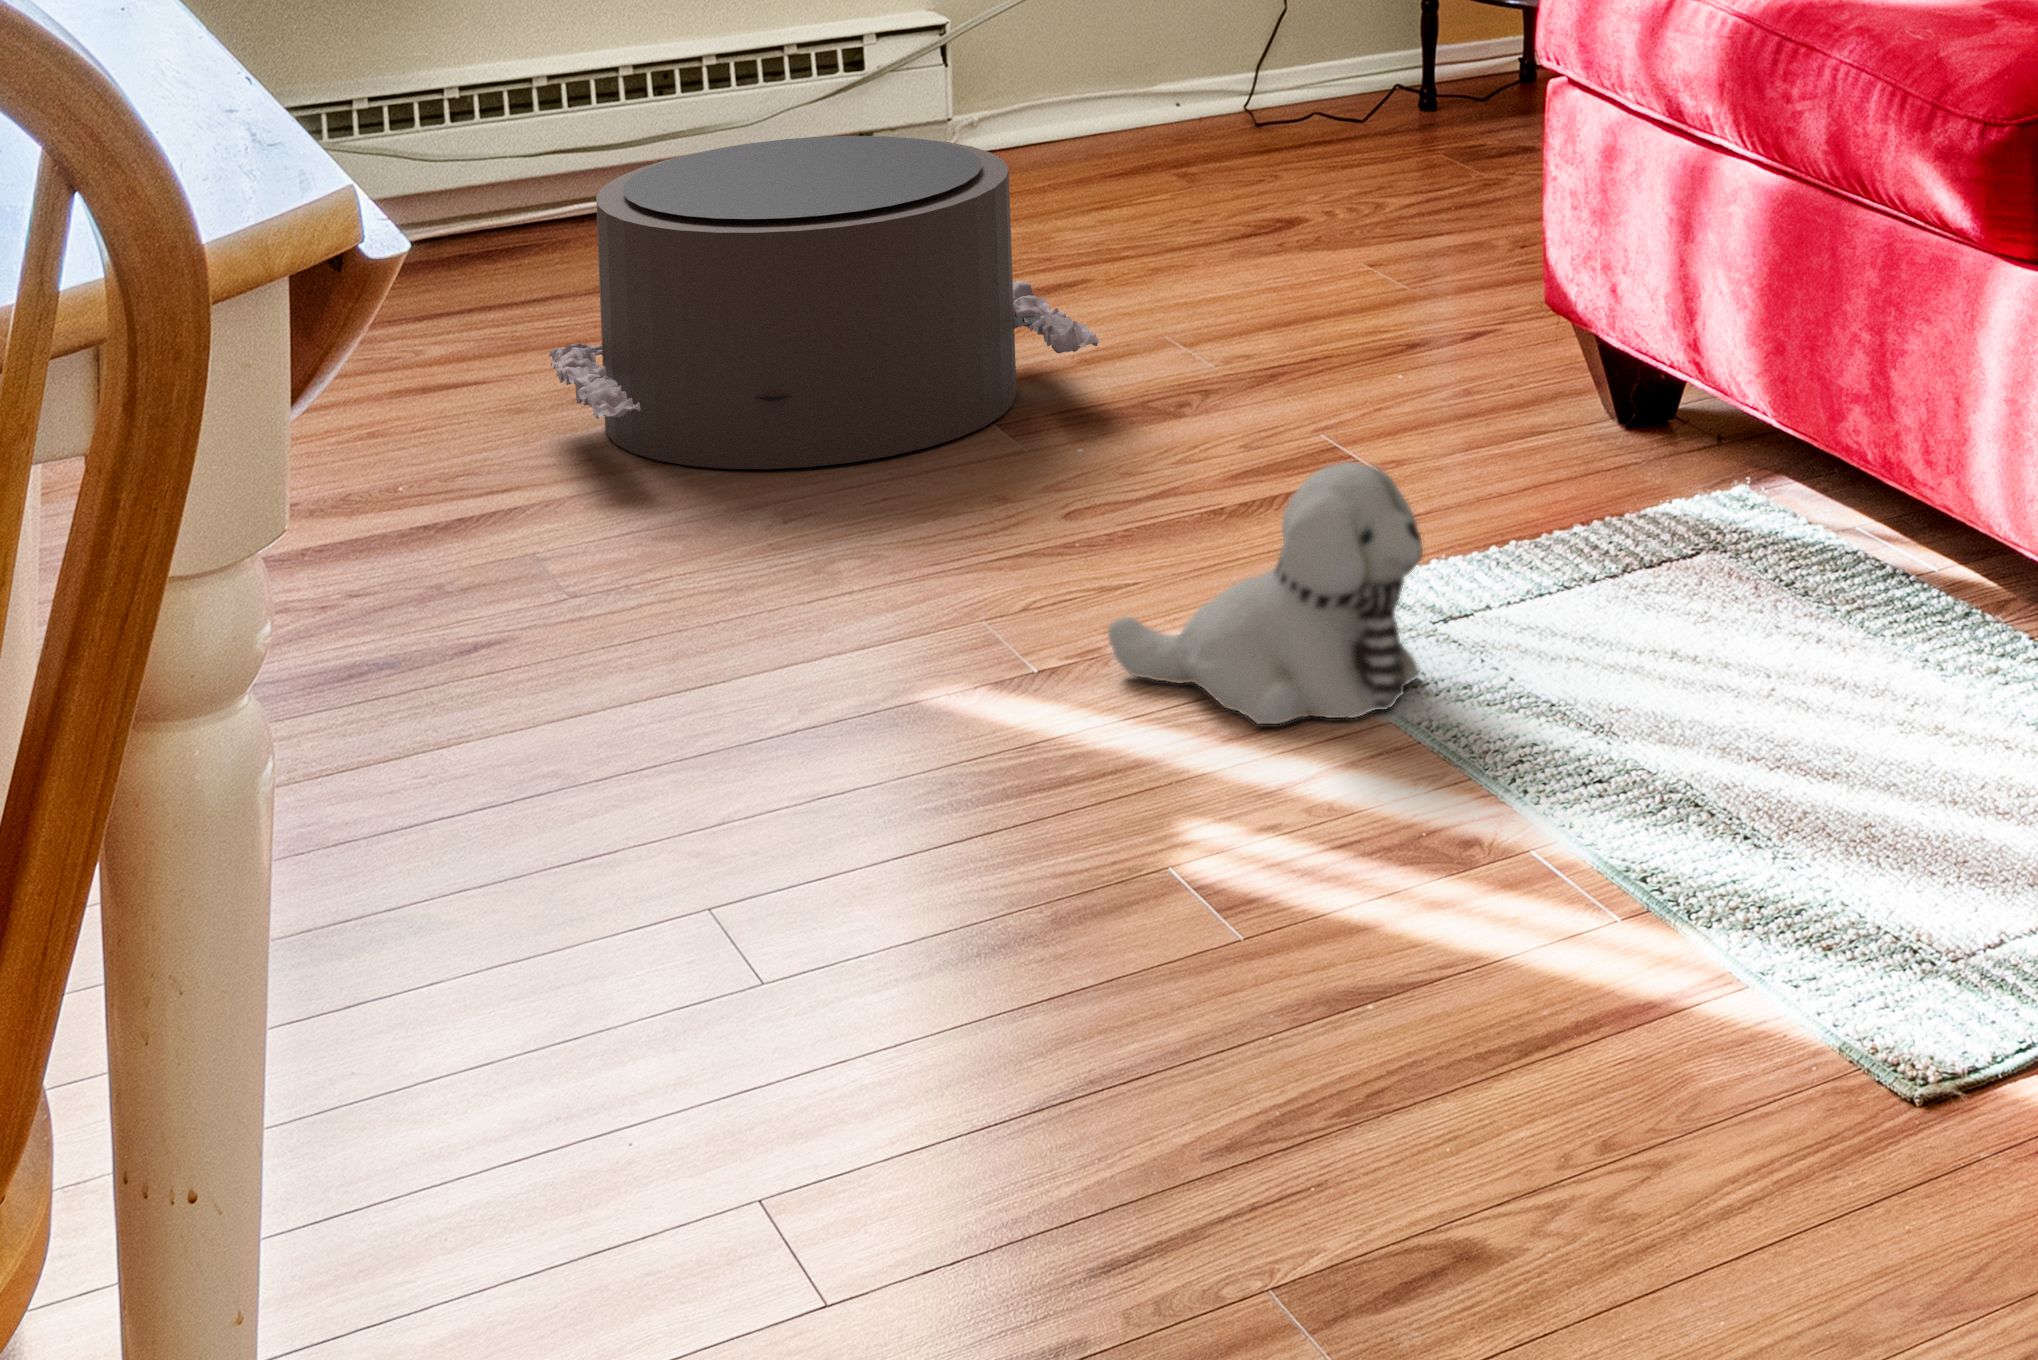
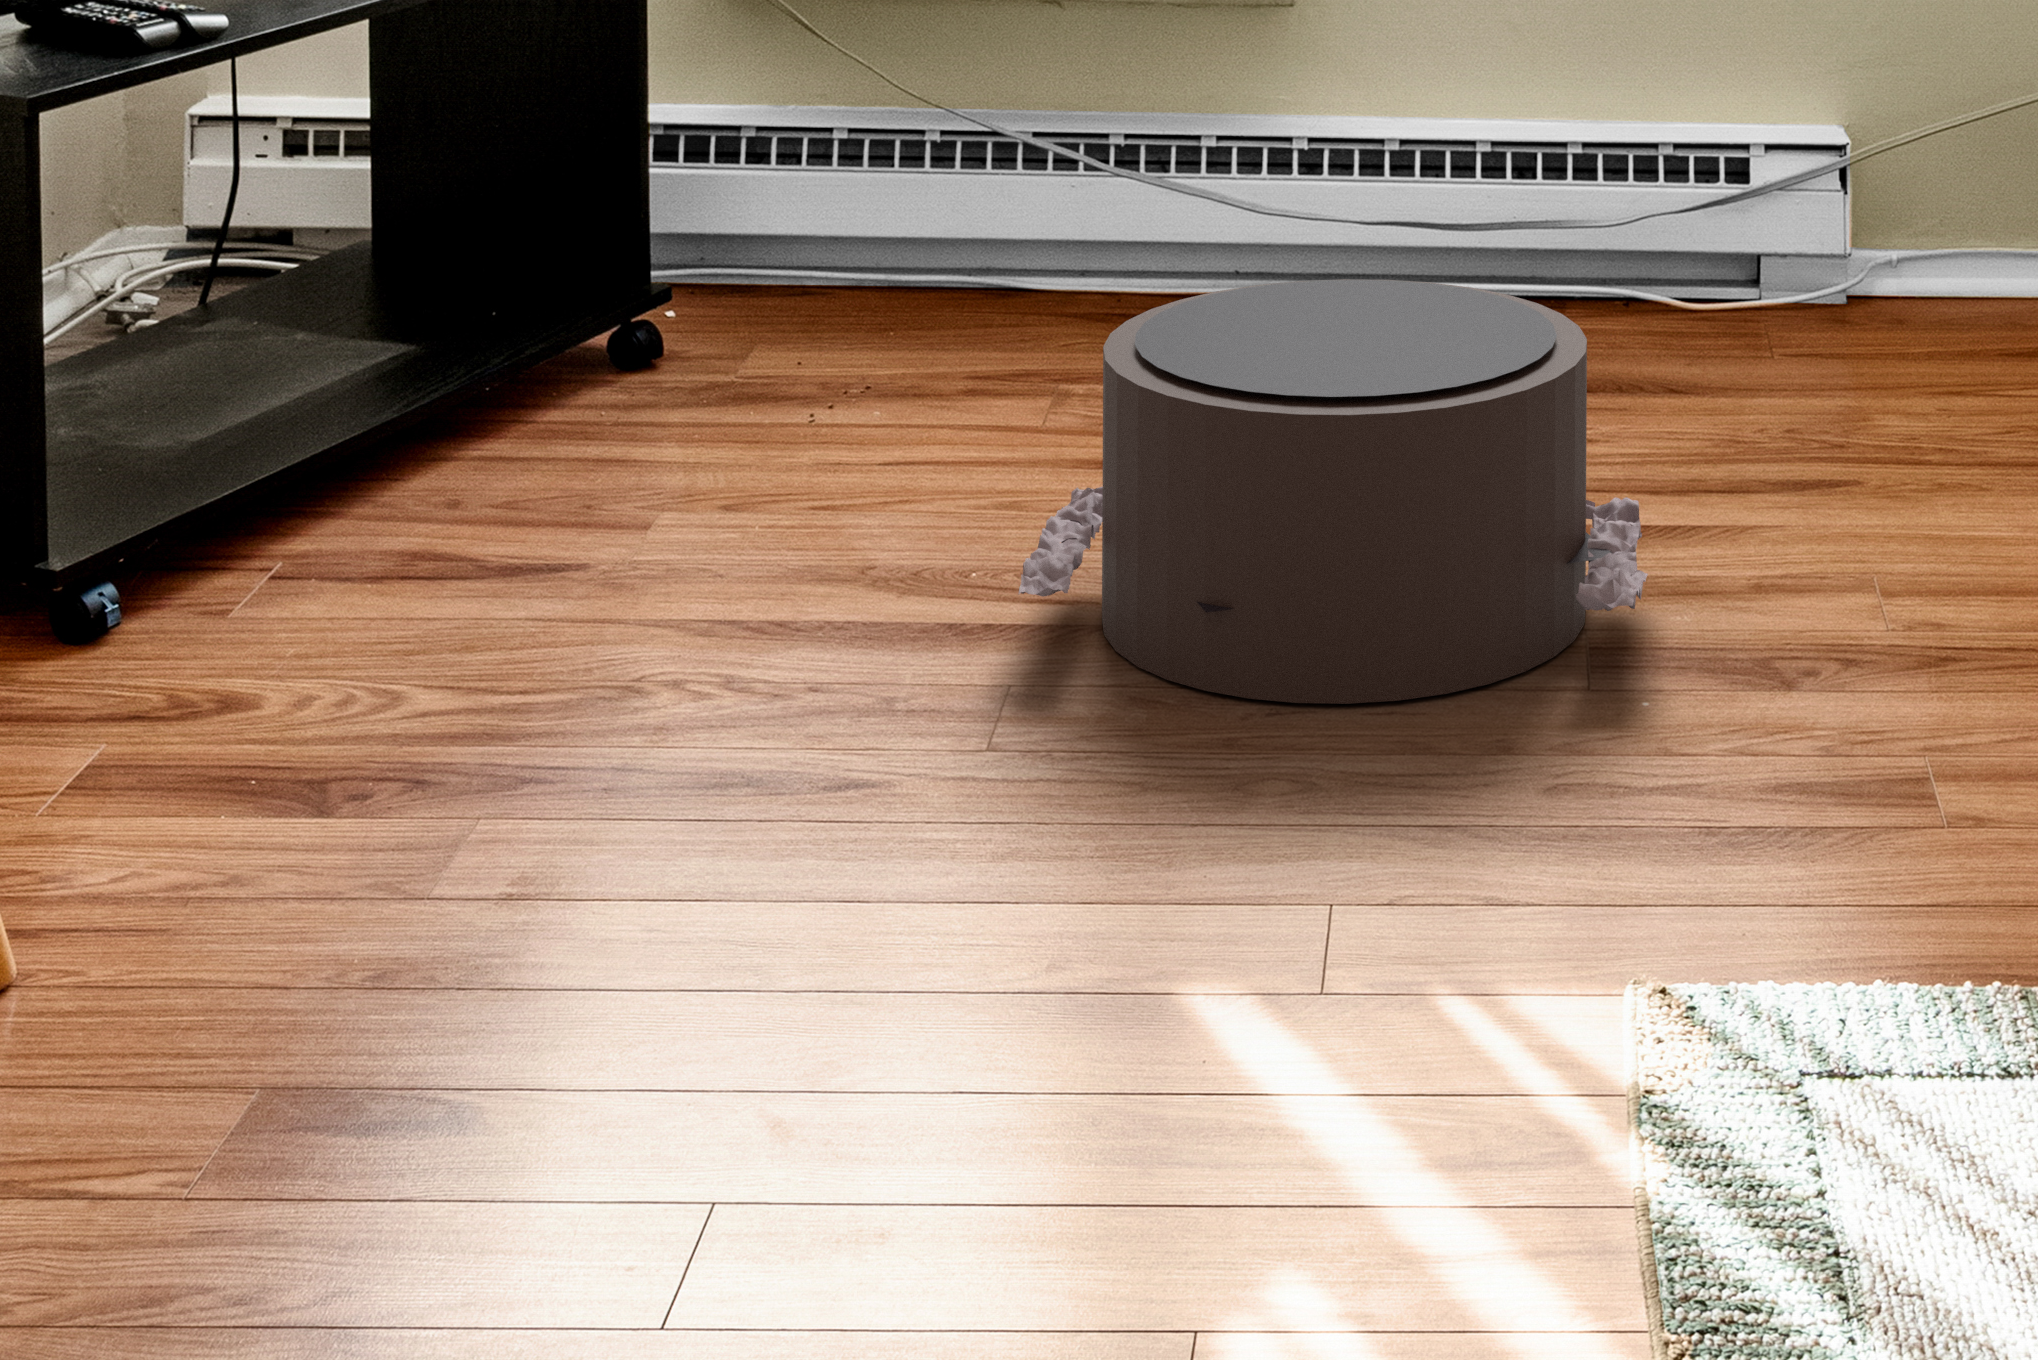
plush toy: present [1108,462,1423,724] -> none [1239,913,1602,1294]

